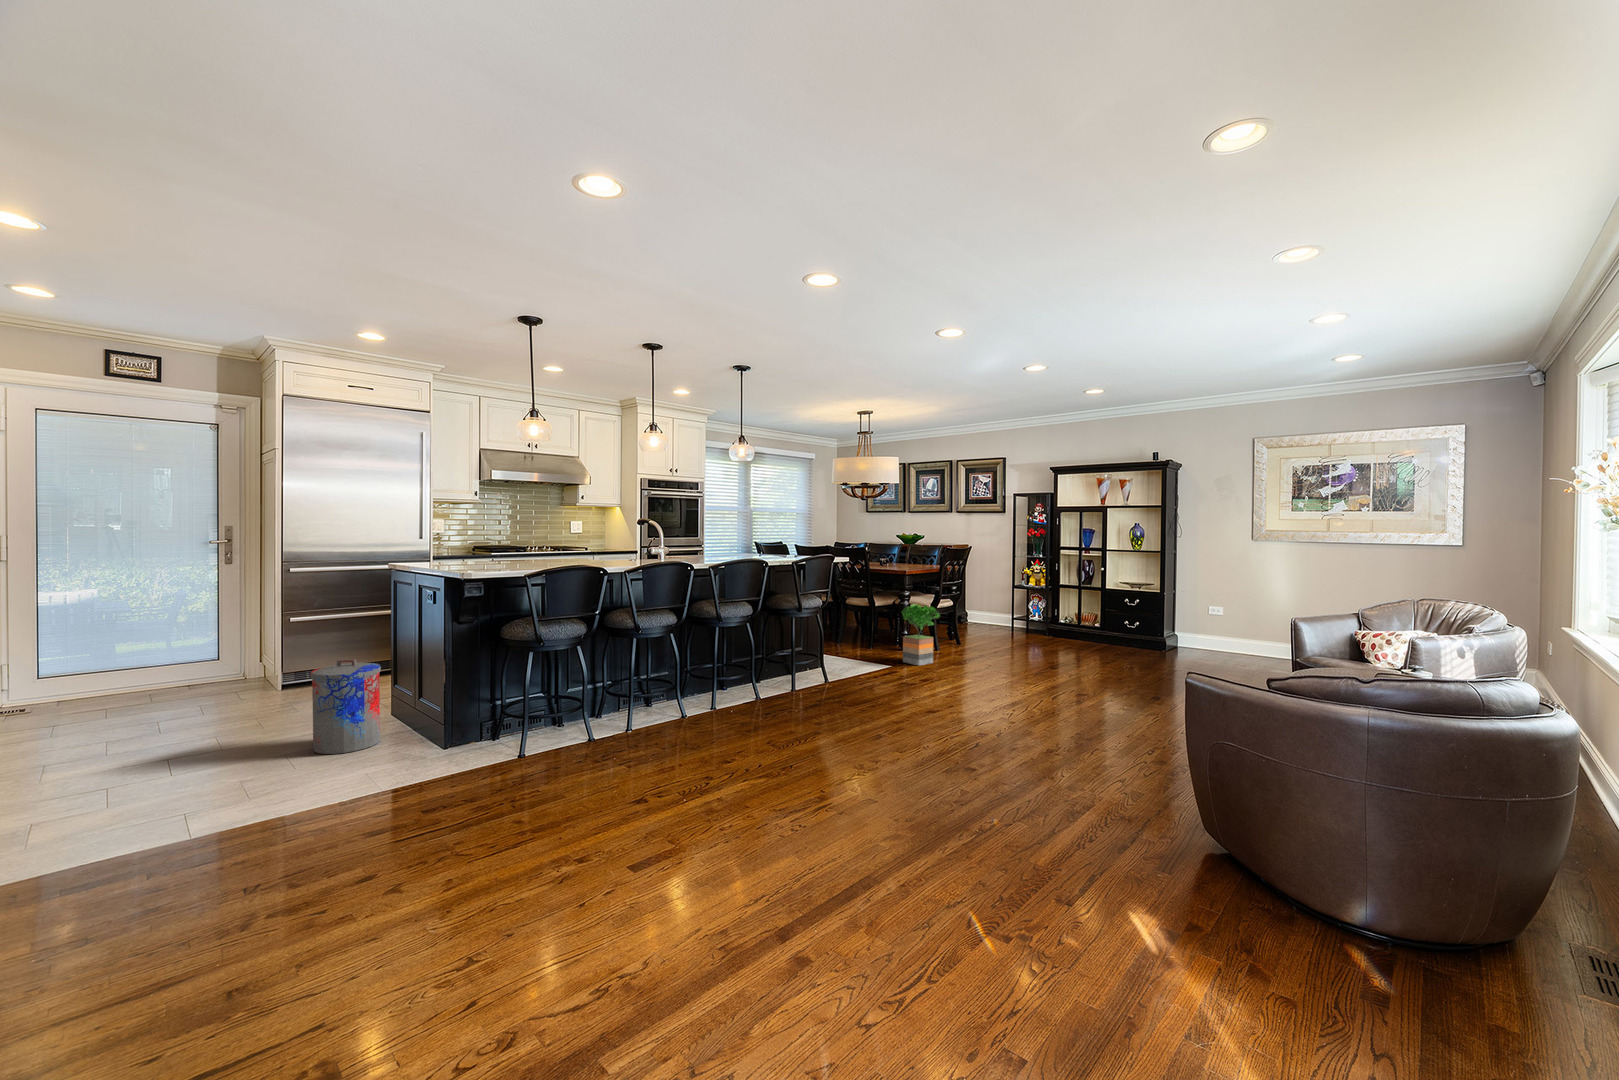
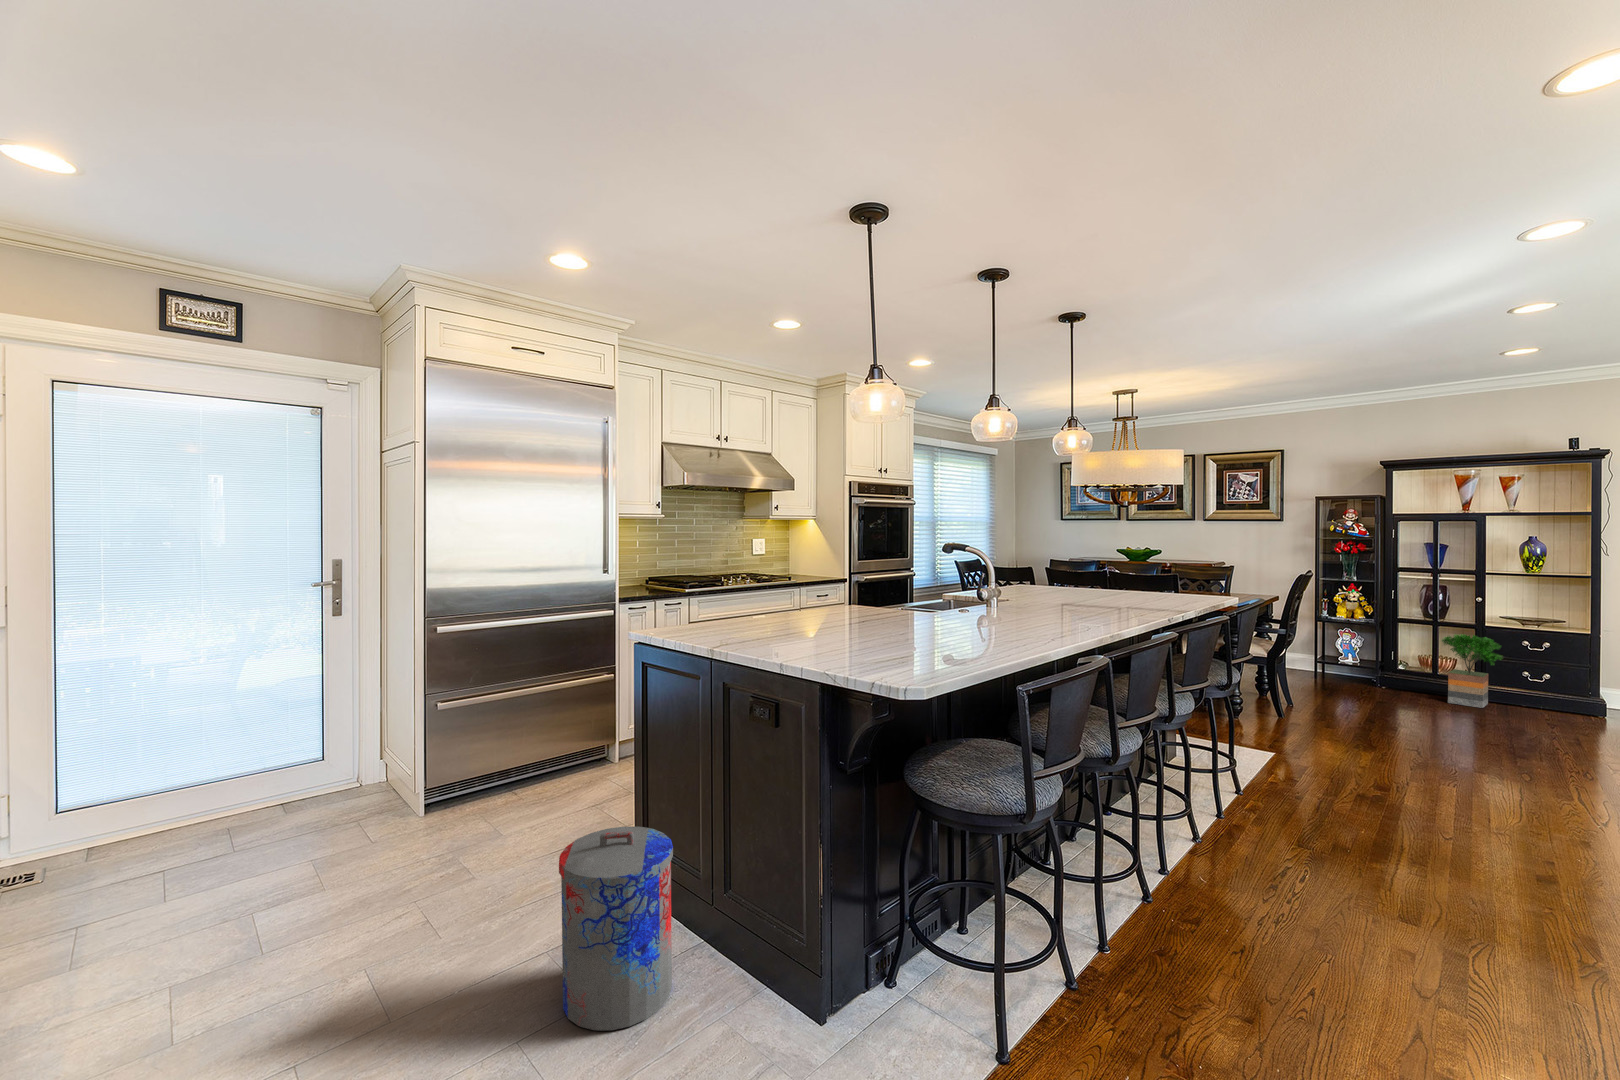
potted tree: present [903,604,939,666] -> present [1442,634,1502,708]

